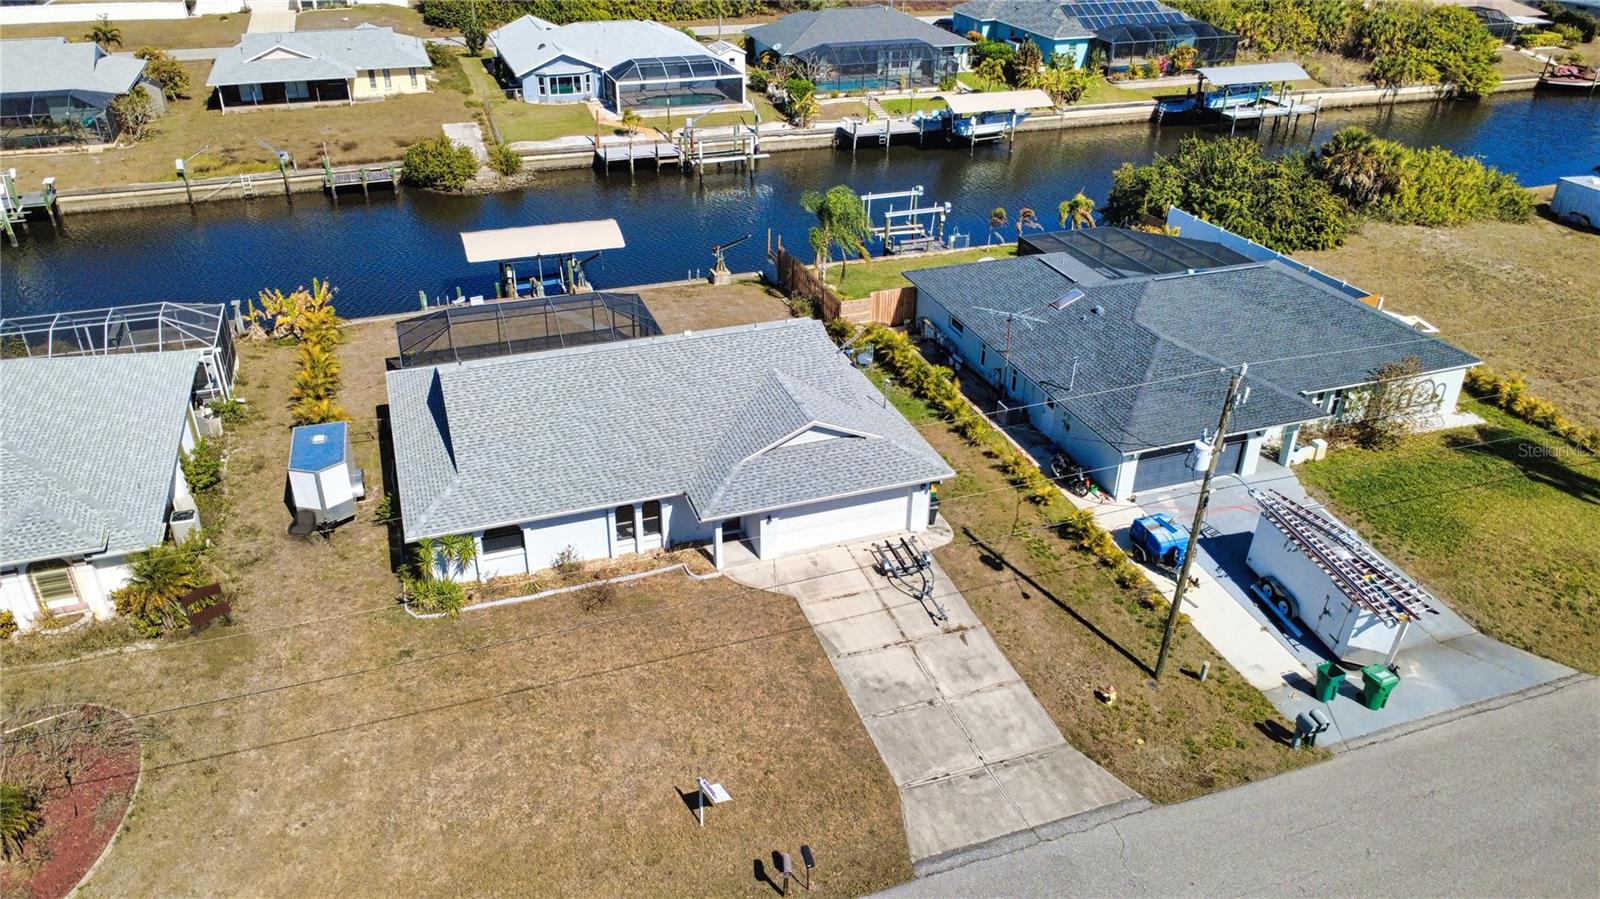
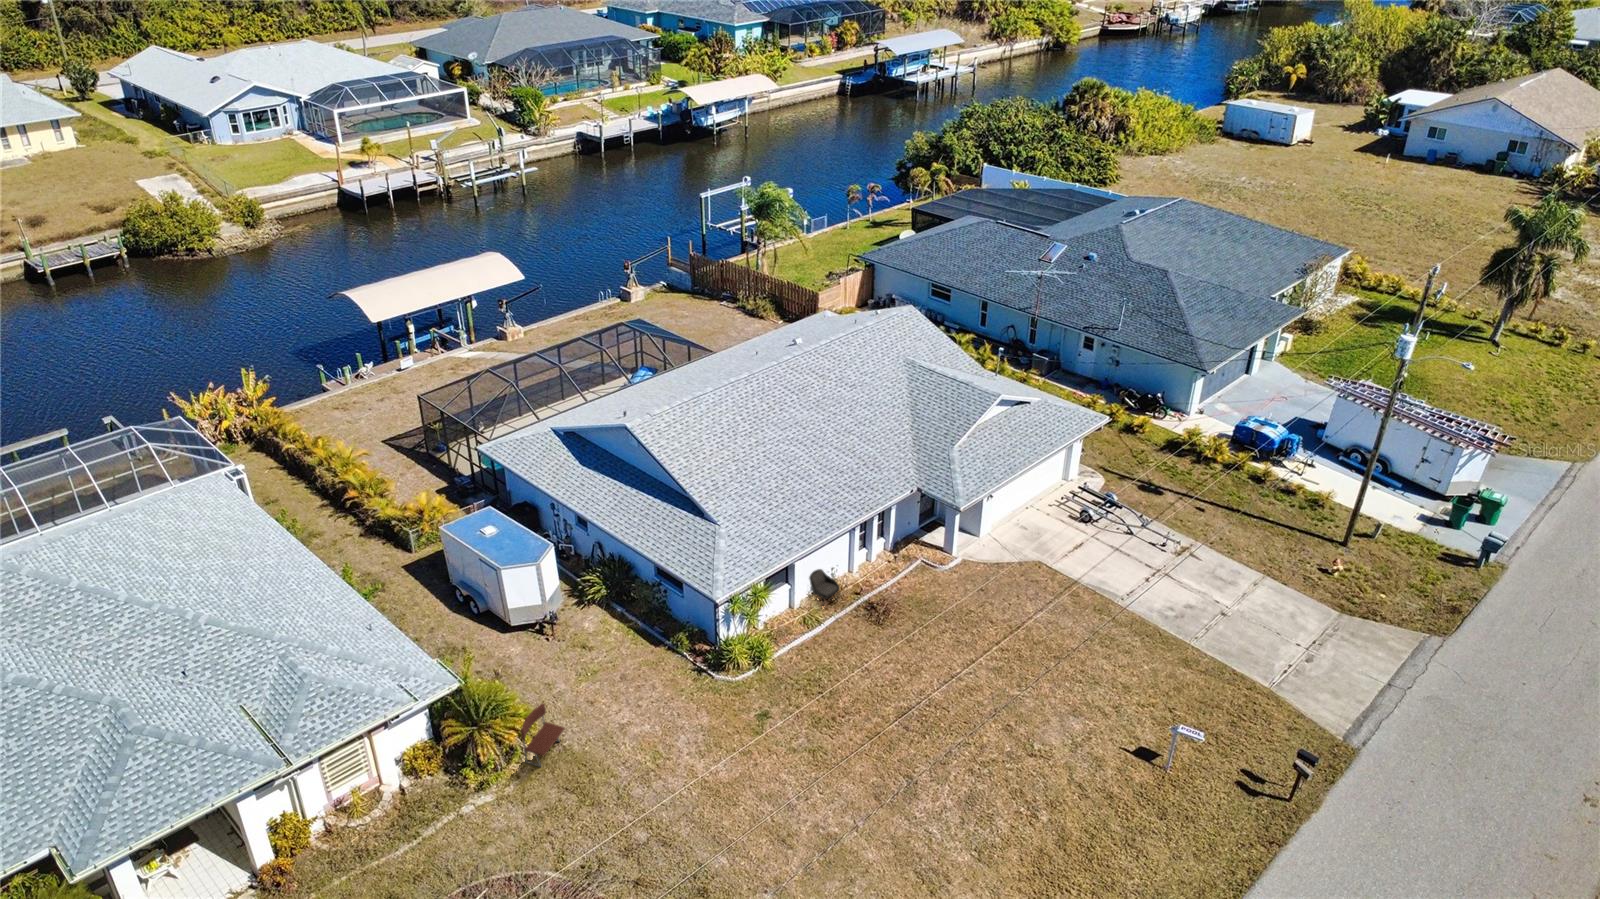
lounge chair: present [287,509,317,537] -> present [809,569,840,600]

